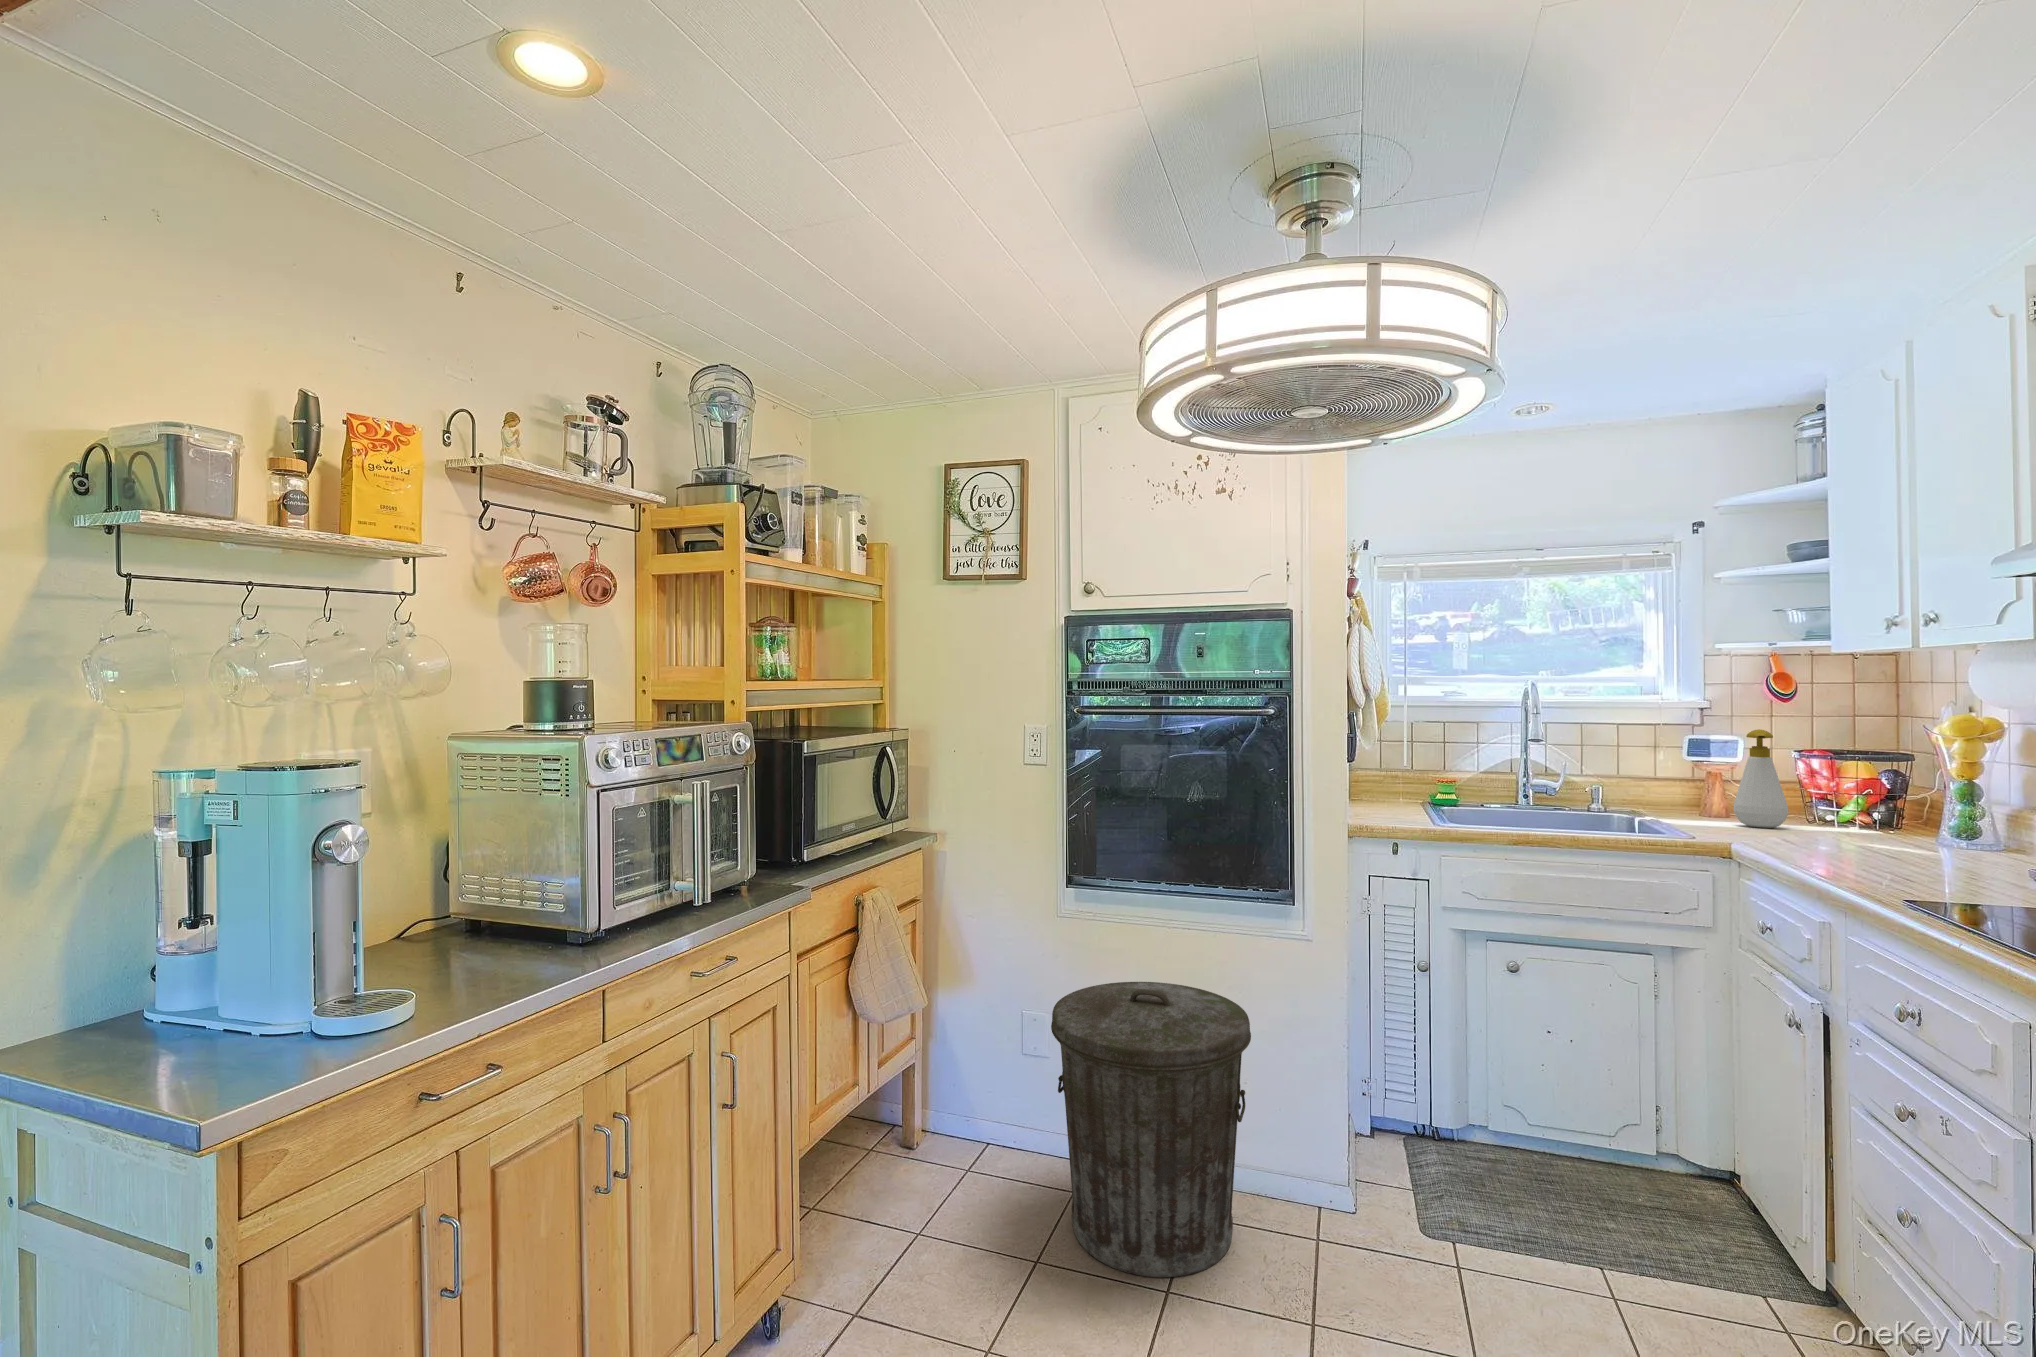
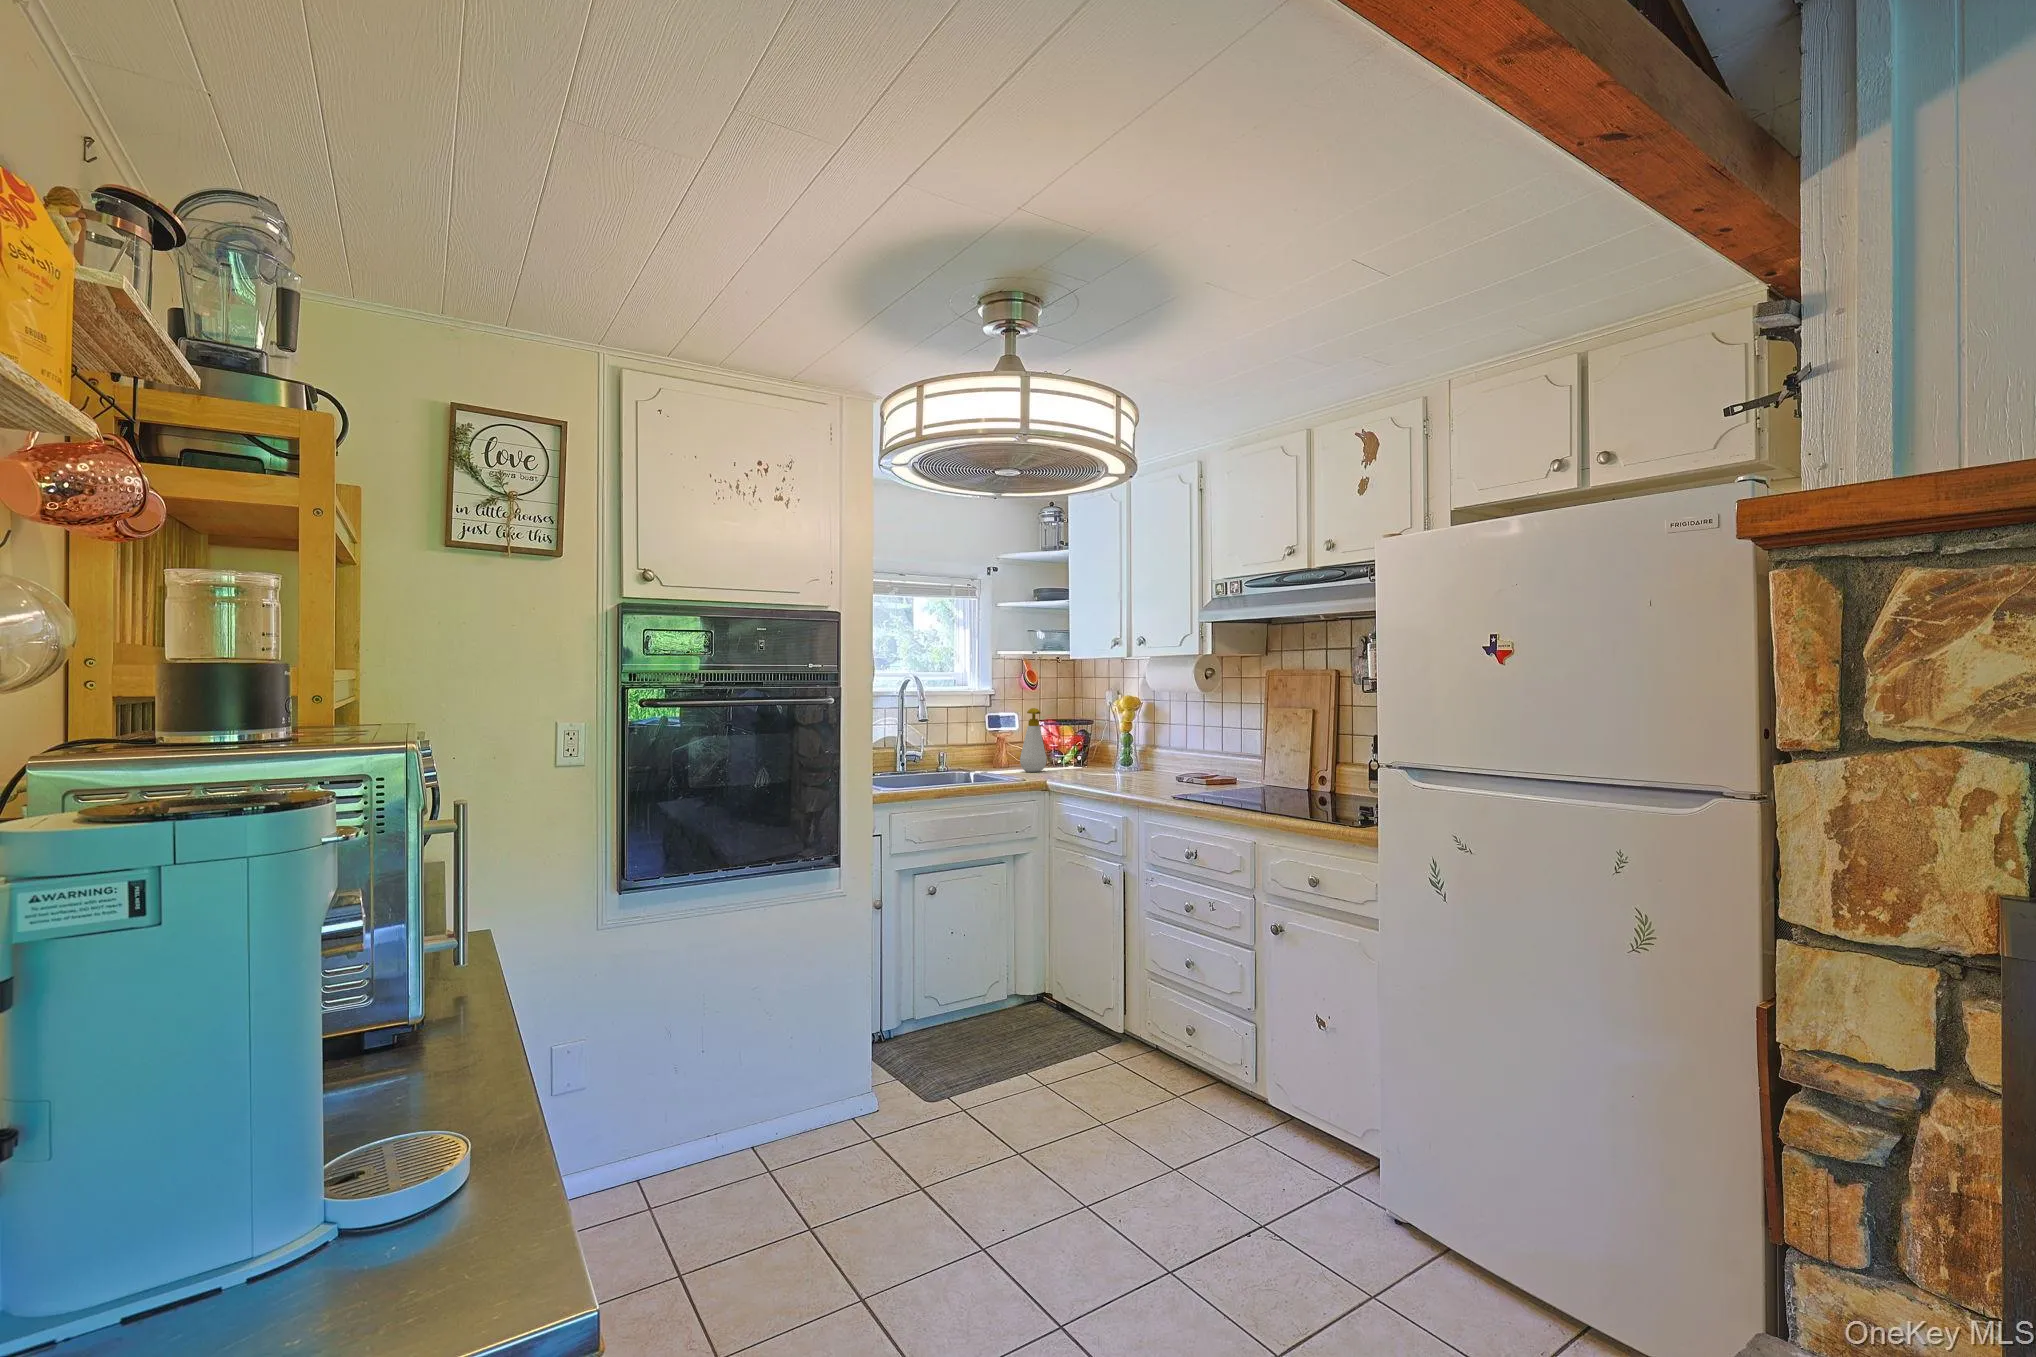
trash can: present [1051,982,1251,1277] -> none [650,960,845,1233]

